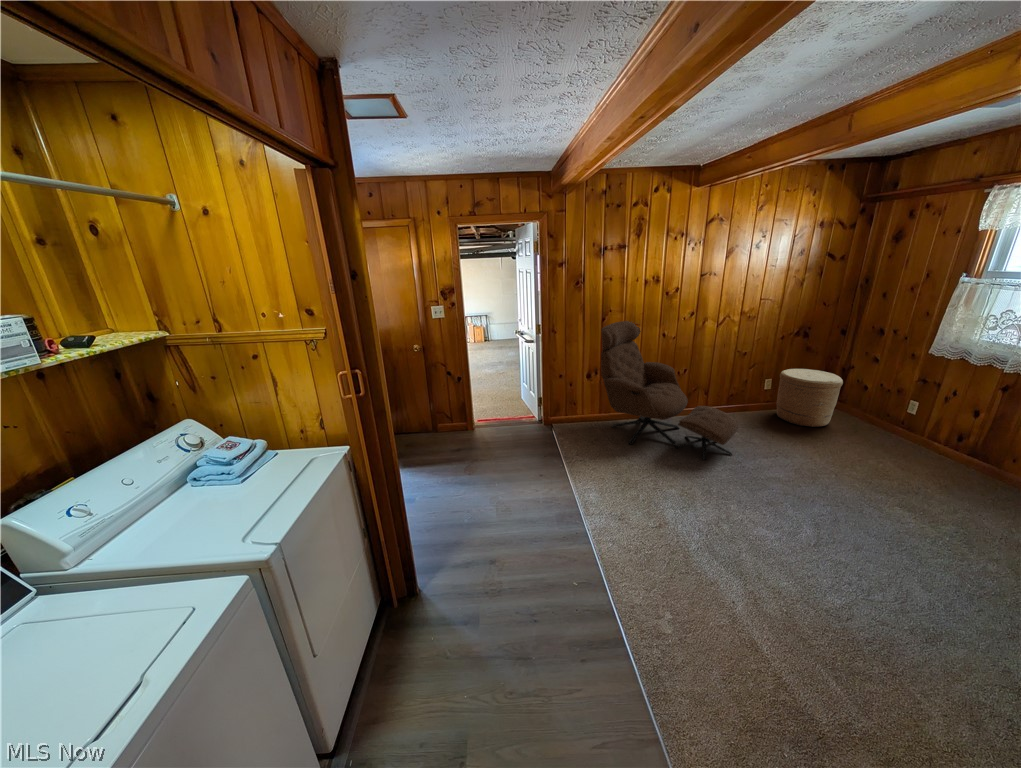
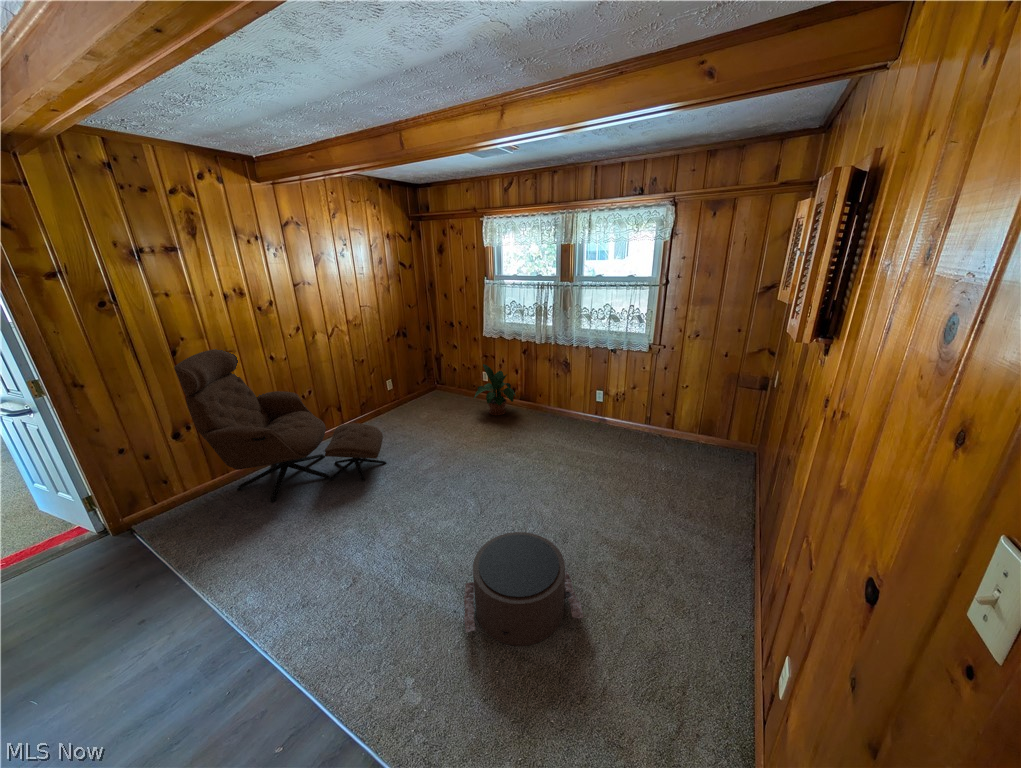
woven basket: present [777,369,843,427] -> none [397,362,442,413]
potted plant: none [877,390,962,465] -> present [474,364,516,415]
pouf: none [741,562,912,714] -> present [464,532,583,646]

